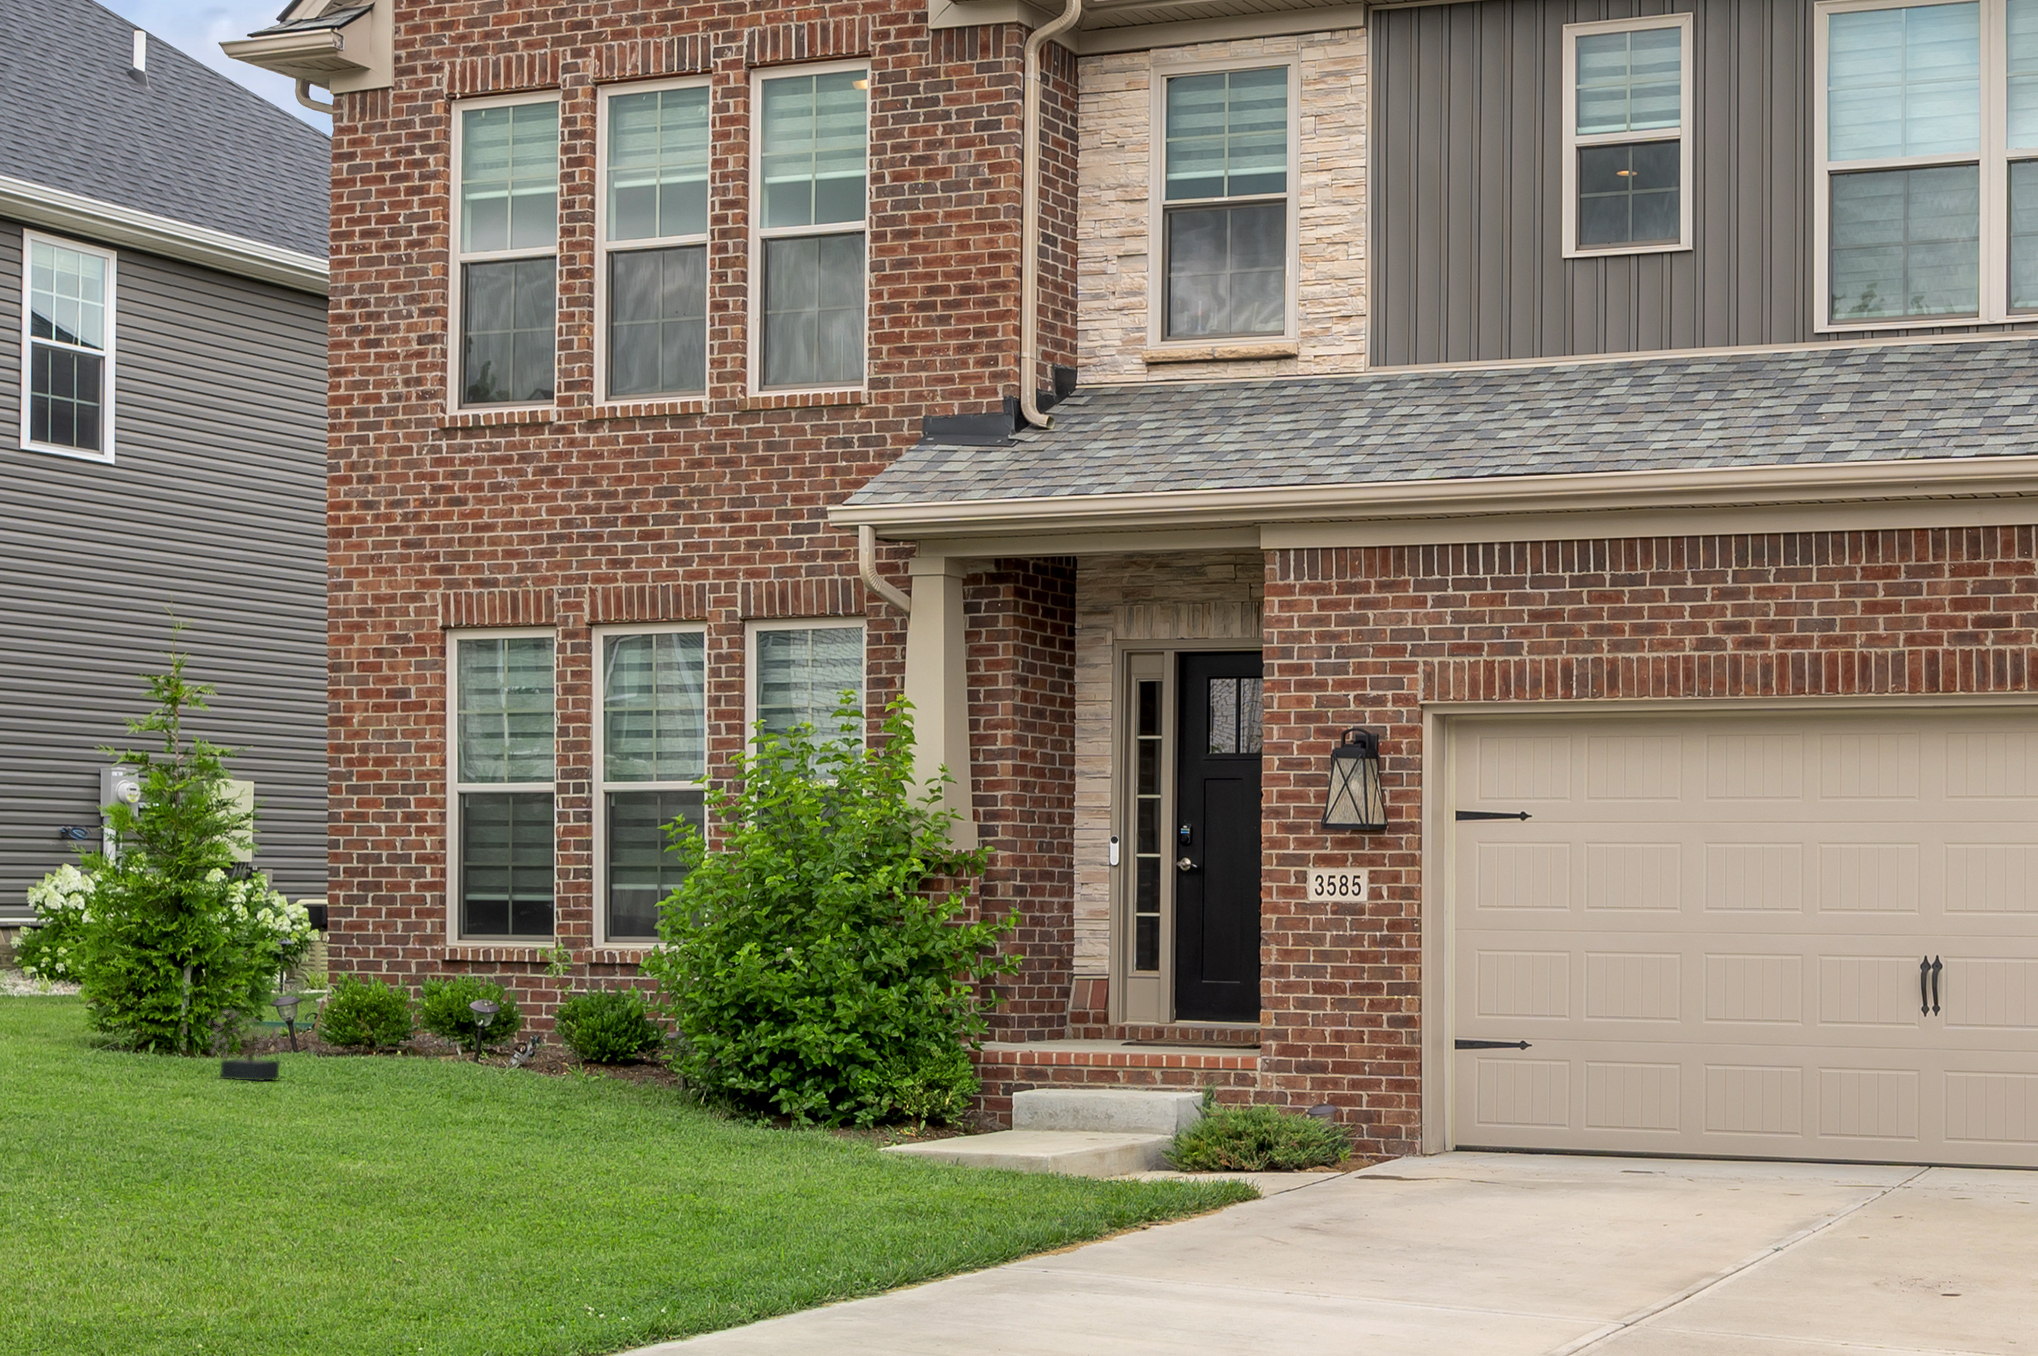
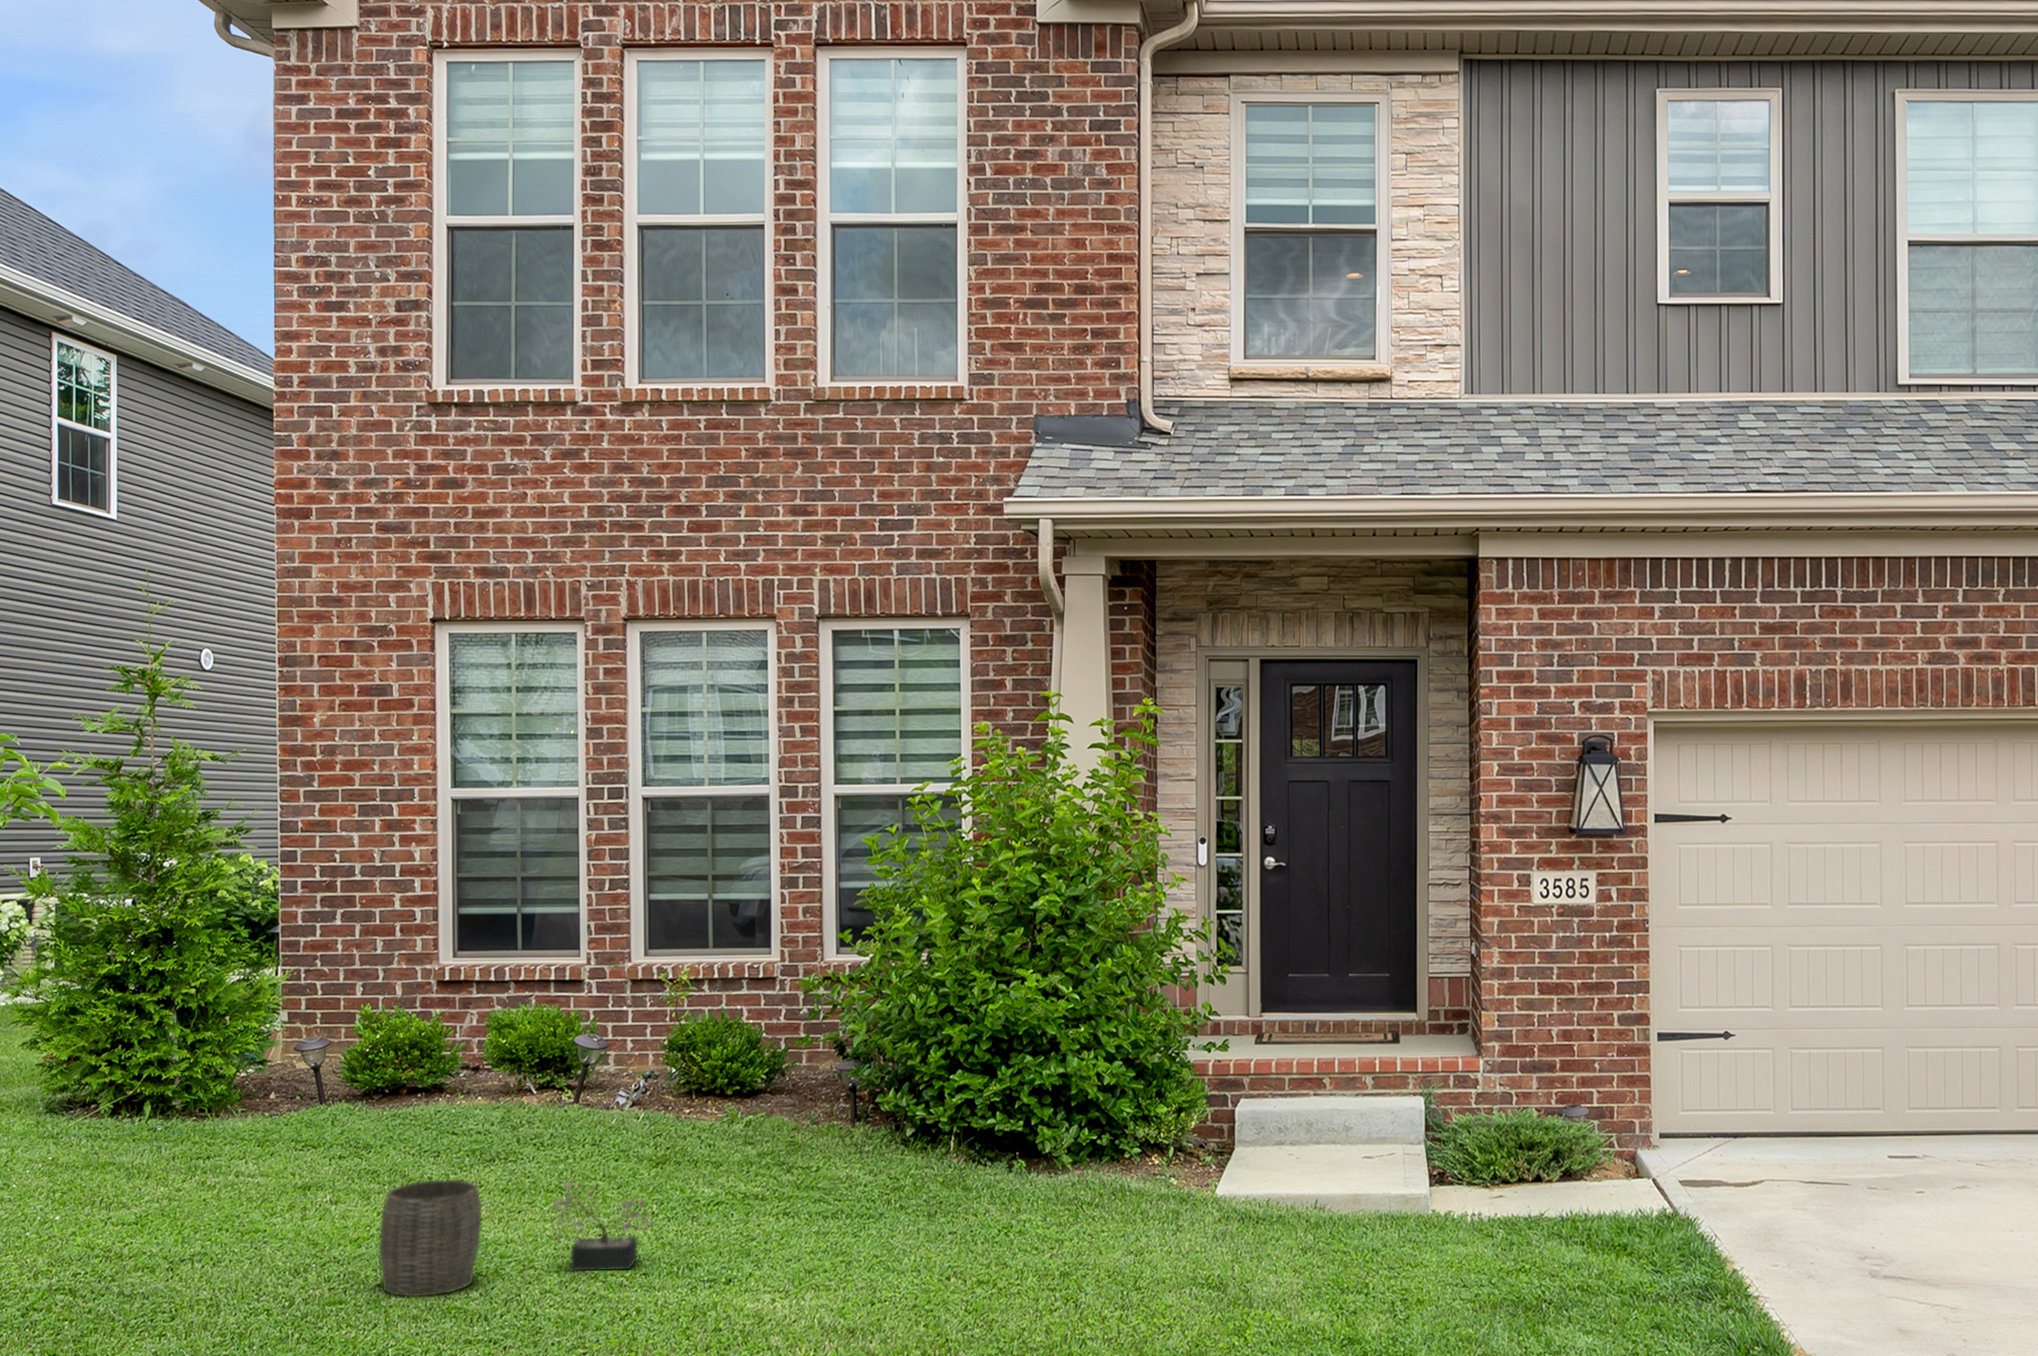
woven basket: none [71,997,150,1075] -> present [379,1180,481,1296]

